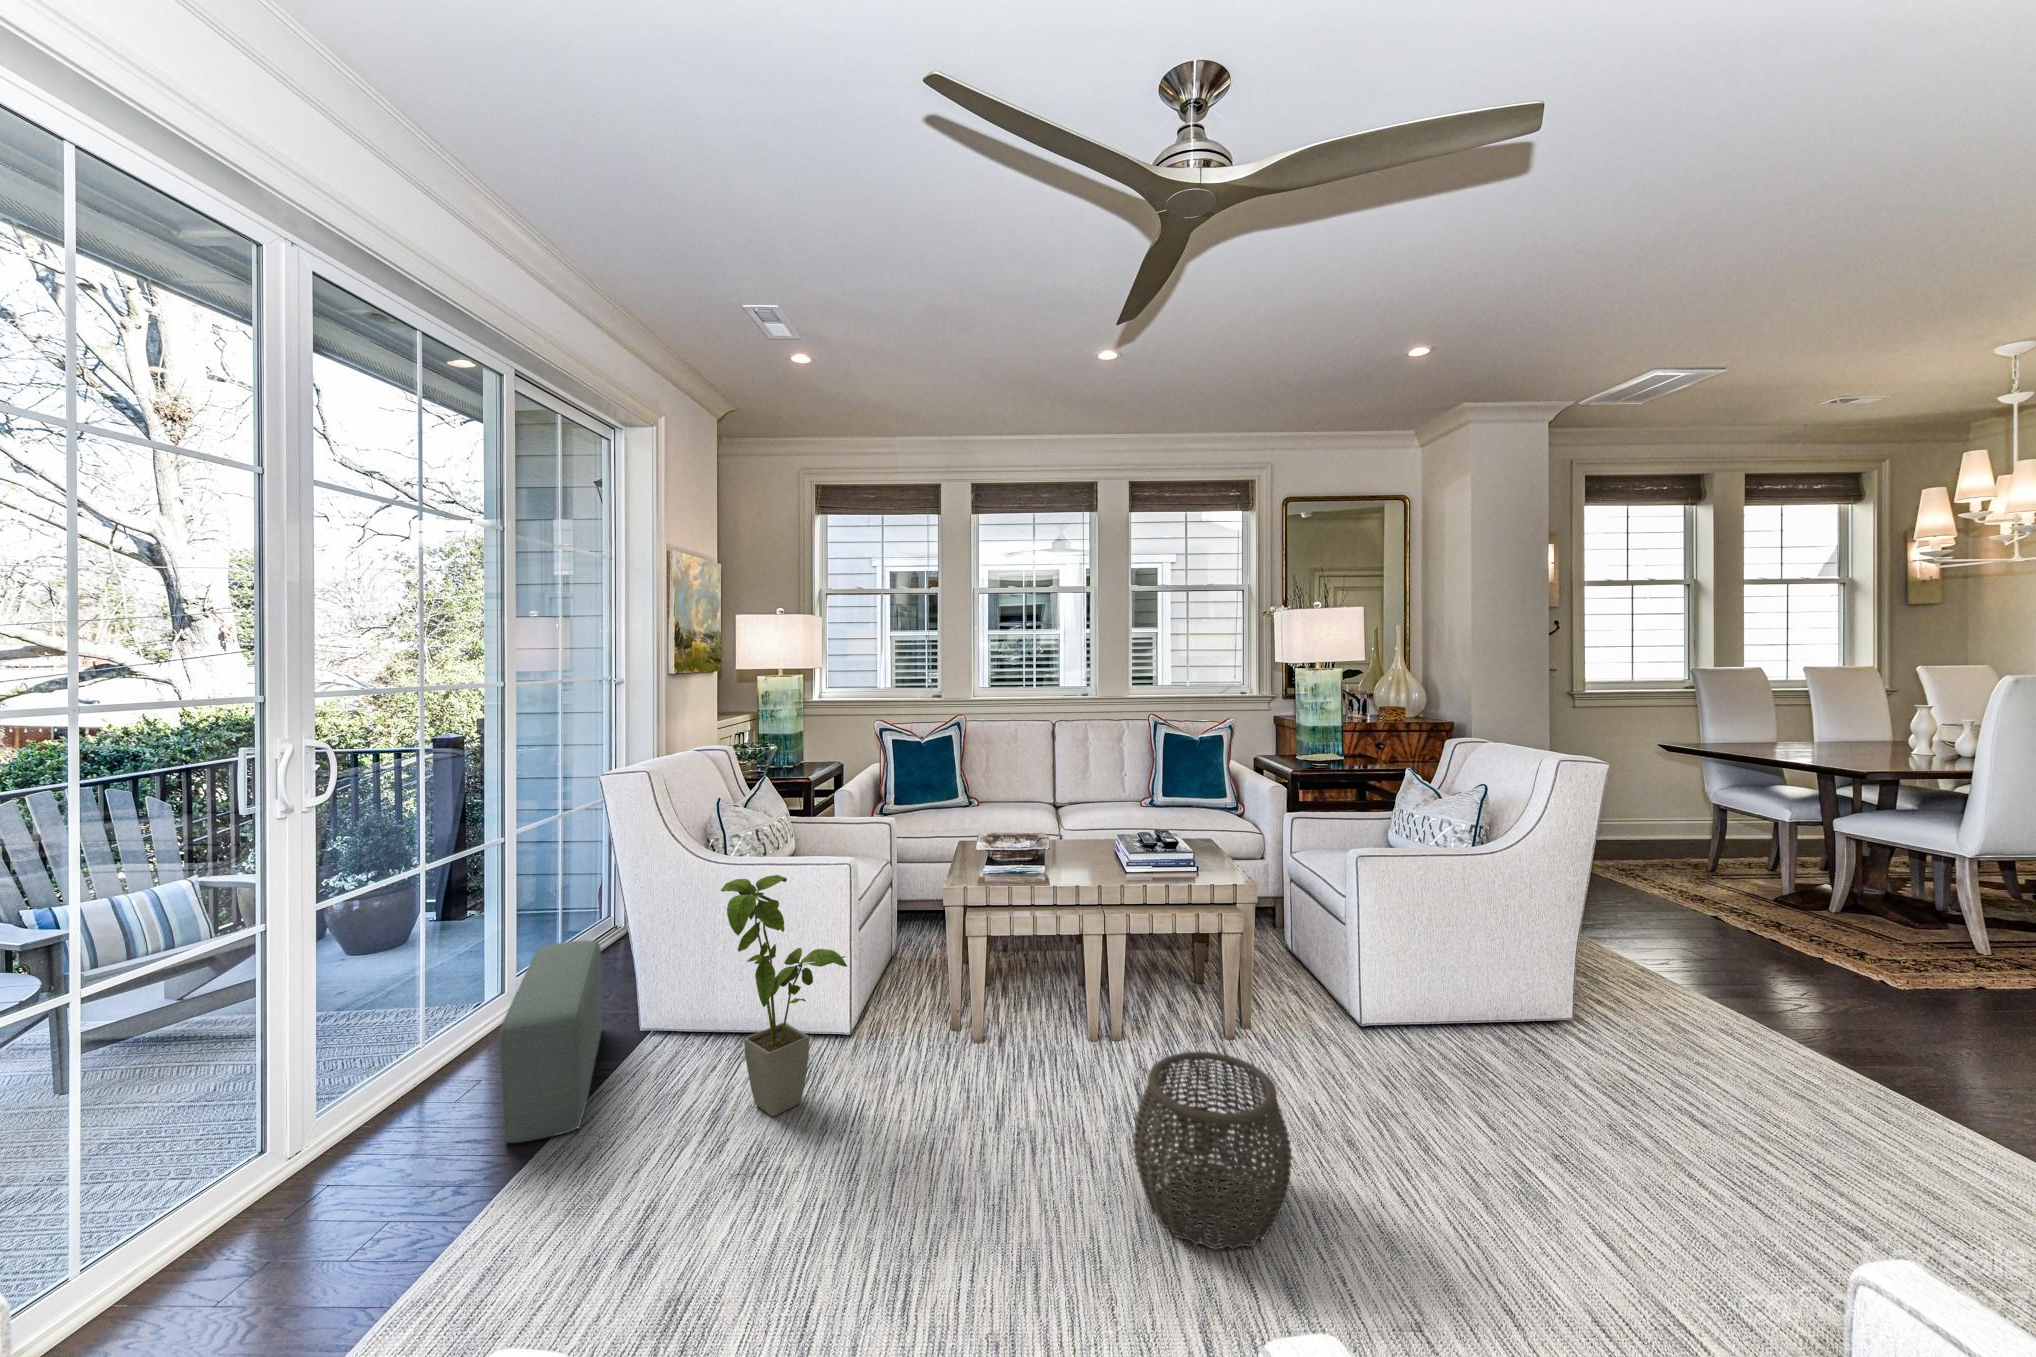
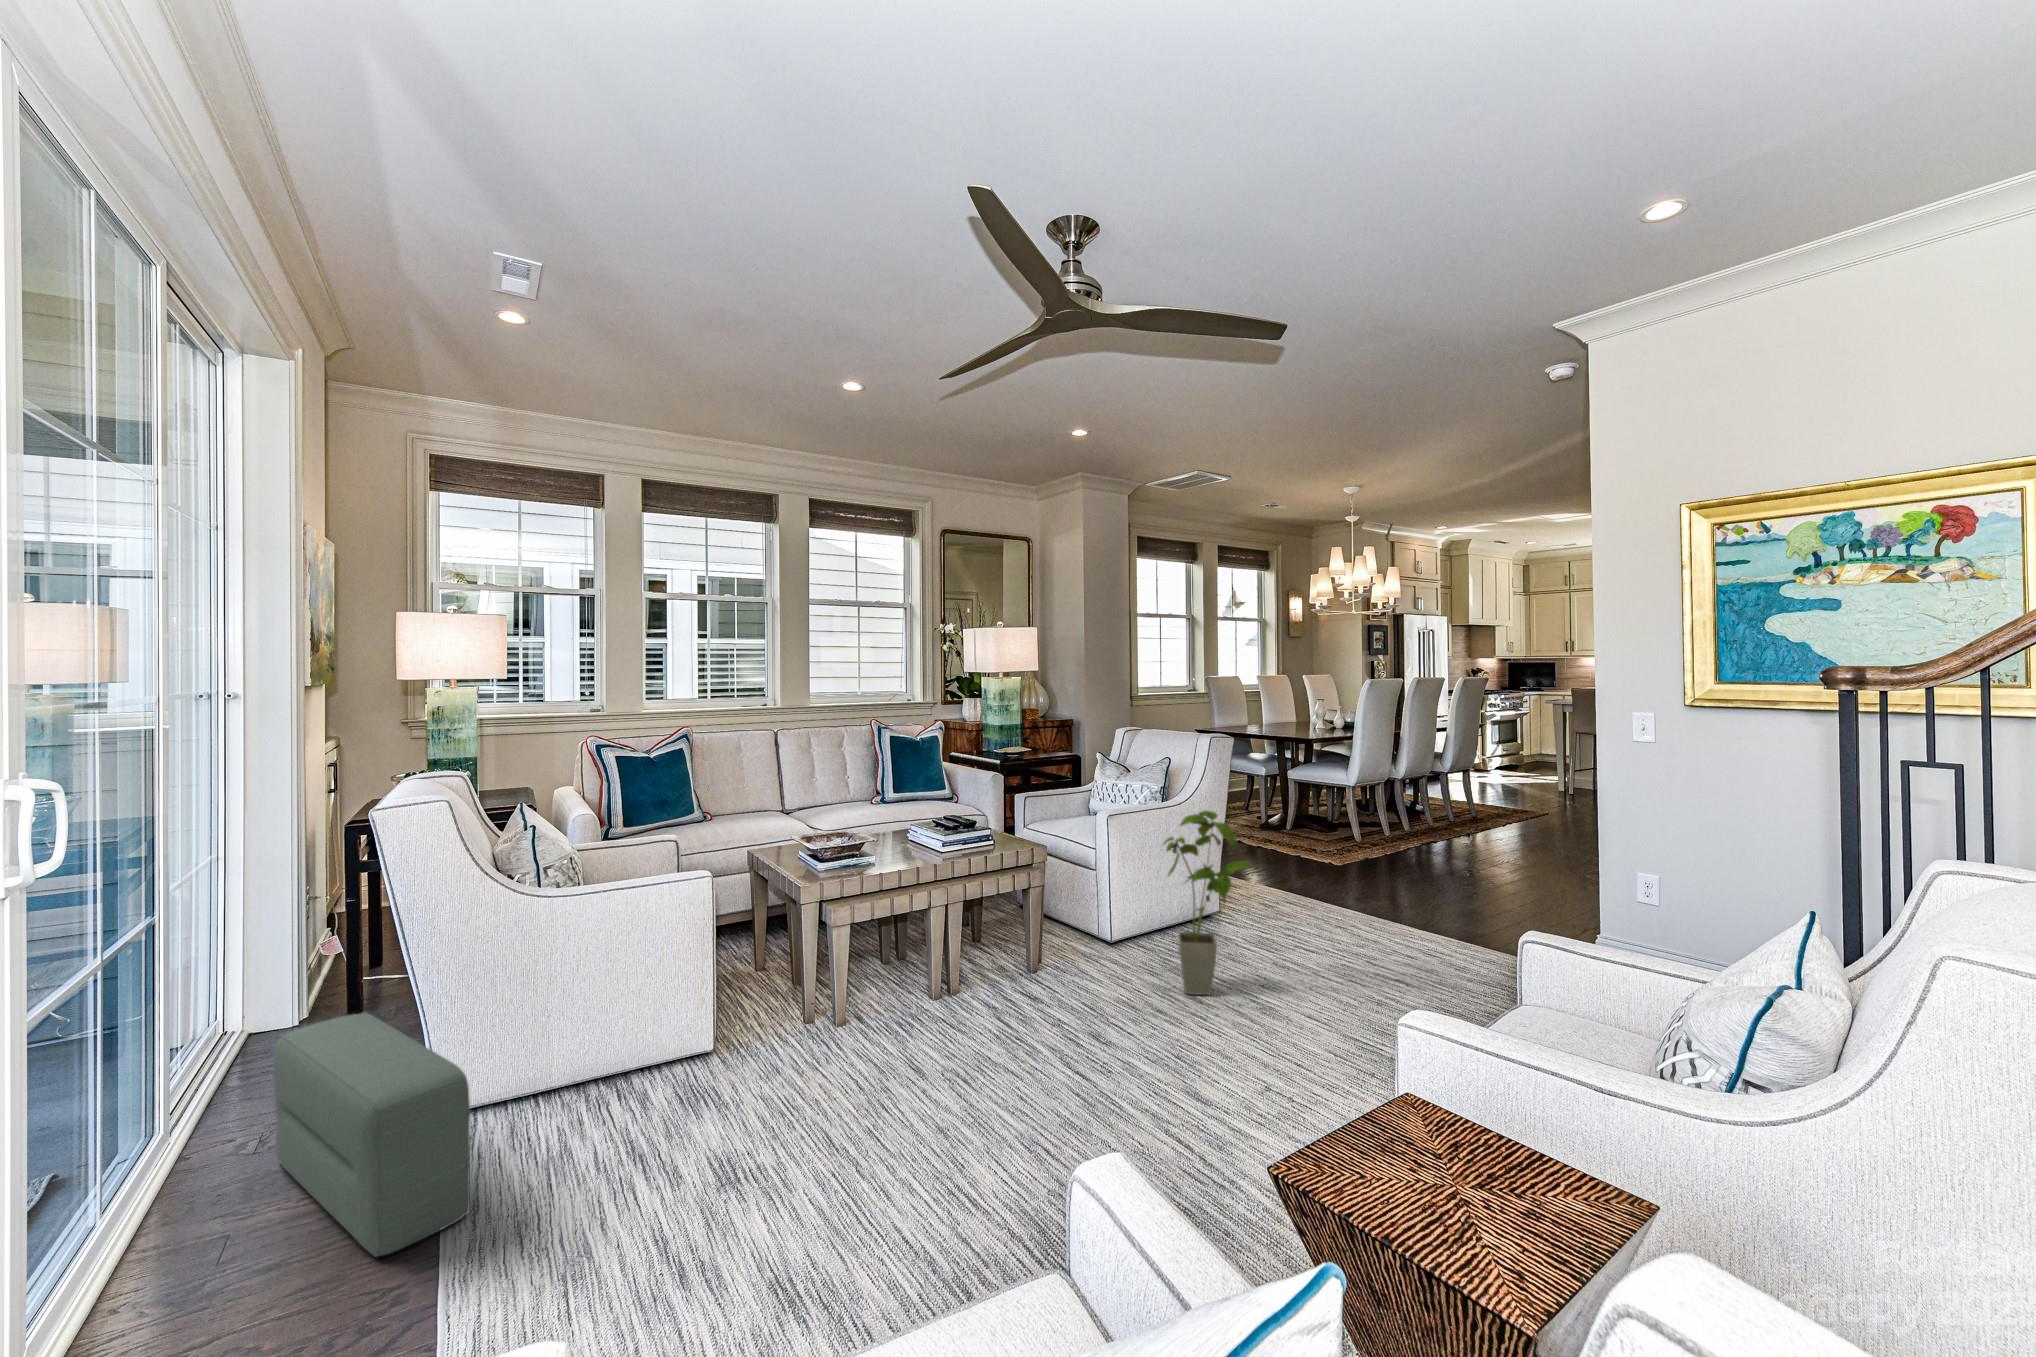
house plant: present [721,875,848,1116] -> present [1164,811,1253,995]
woven basket: present [1133,1051,1292,1250] -> none [1068,958,1190,1098]

